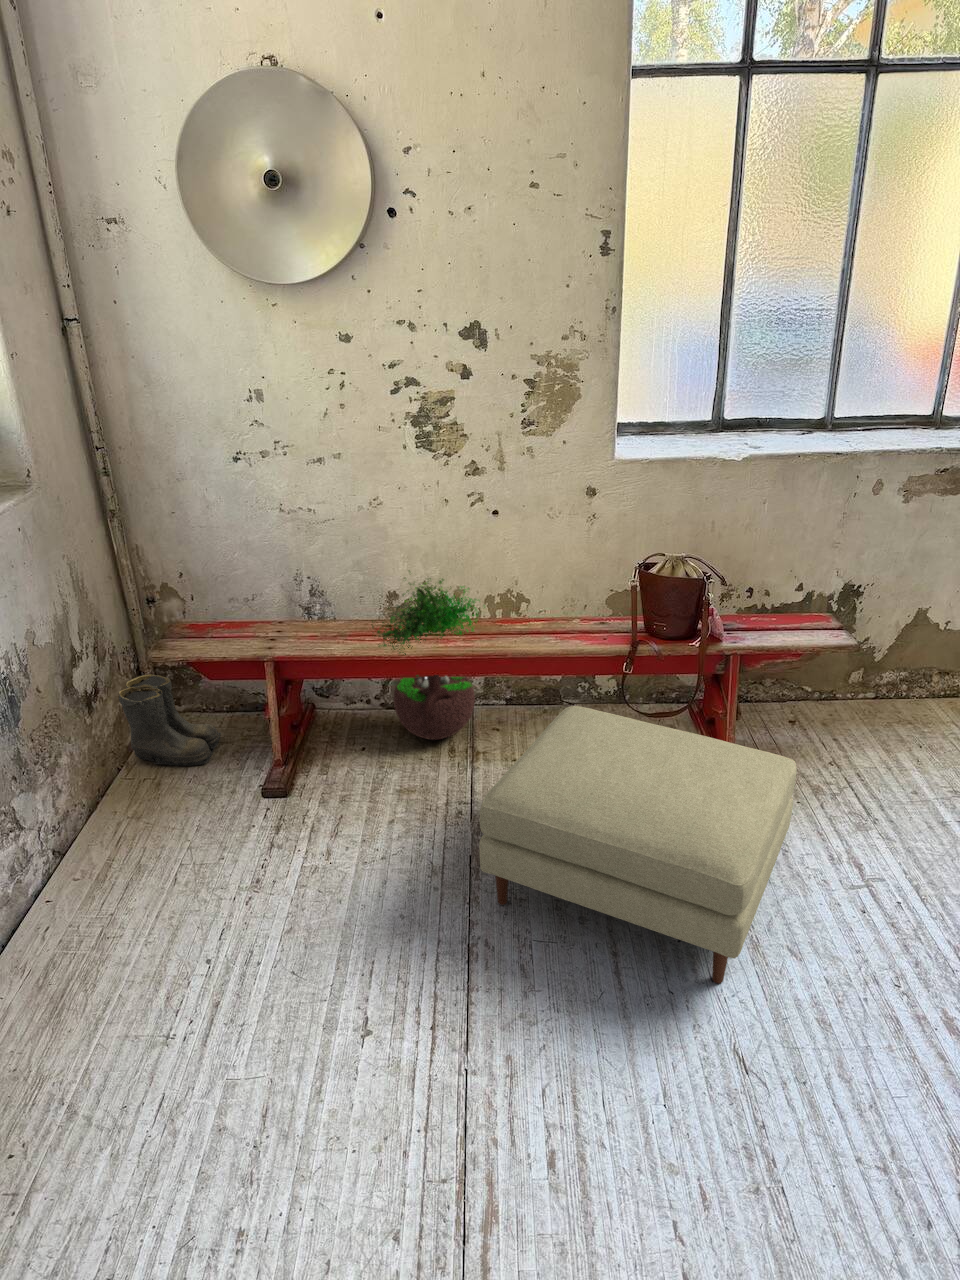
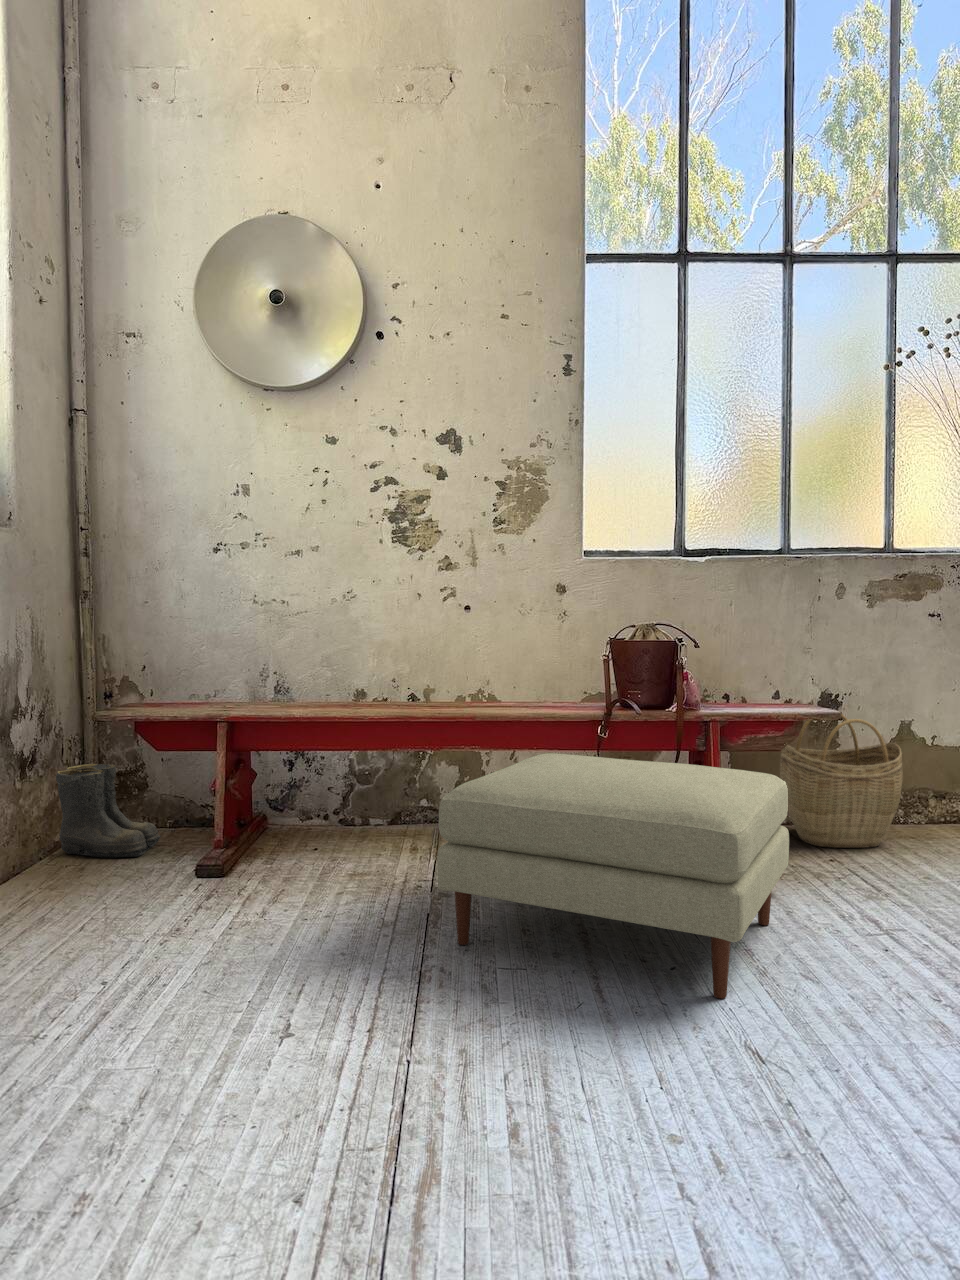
potted tree: present [372,571,480,740] -> none [331,640,454,843]
woven basket: none [795,607,914,741] -> present [780,715,903,848]

